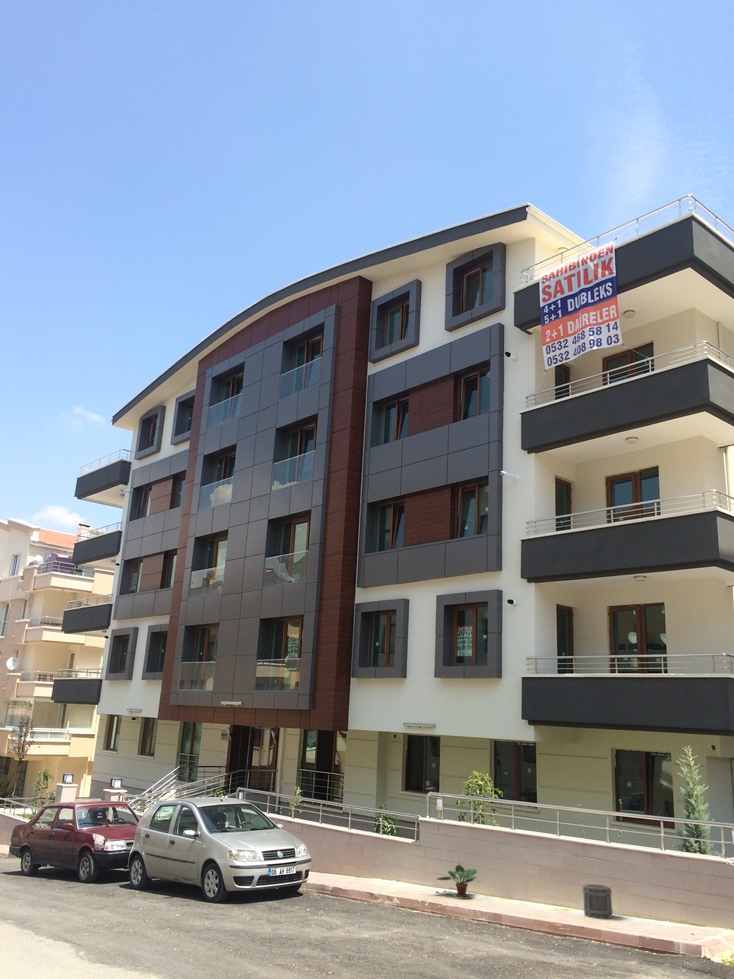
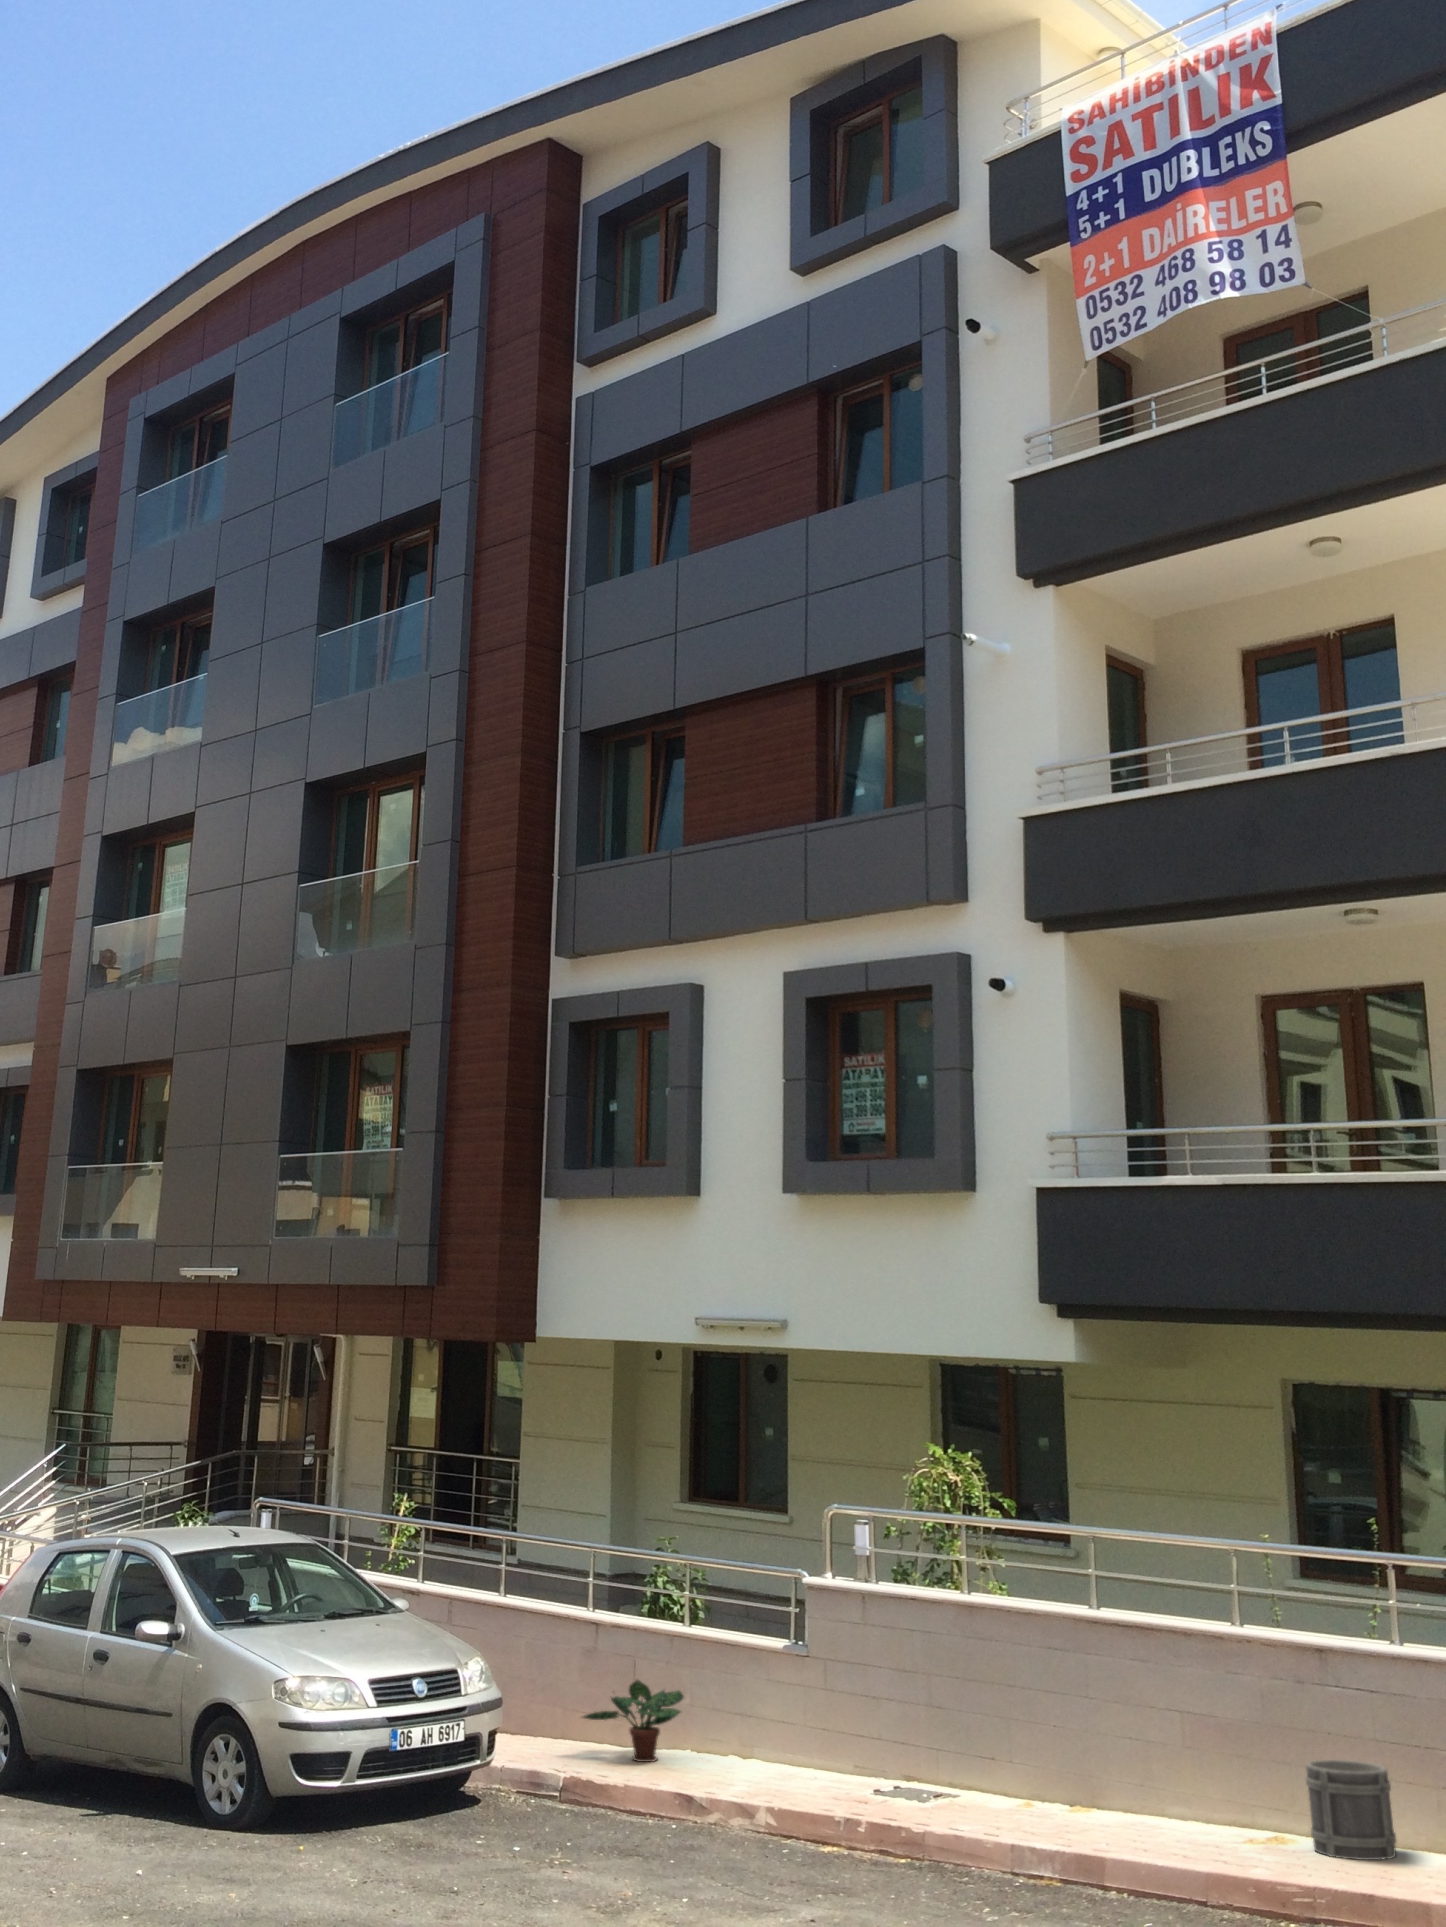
potted plant: present [437,865,477,897] -> present [583,1680,683,1762]

